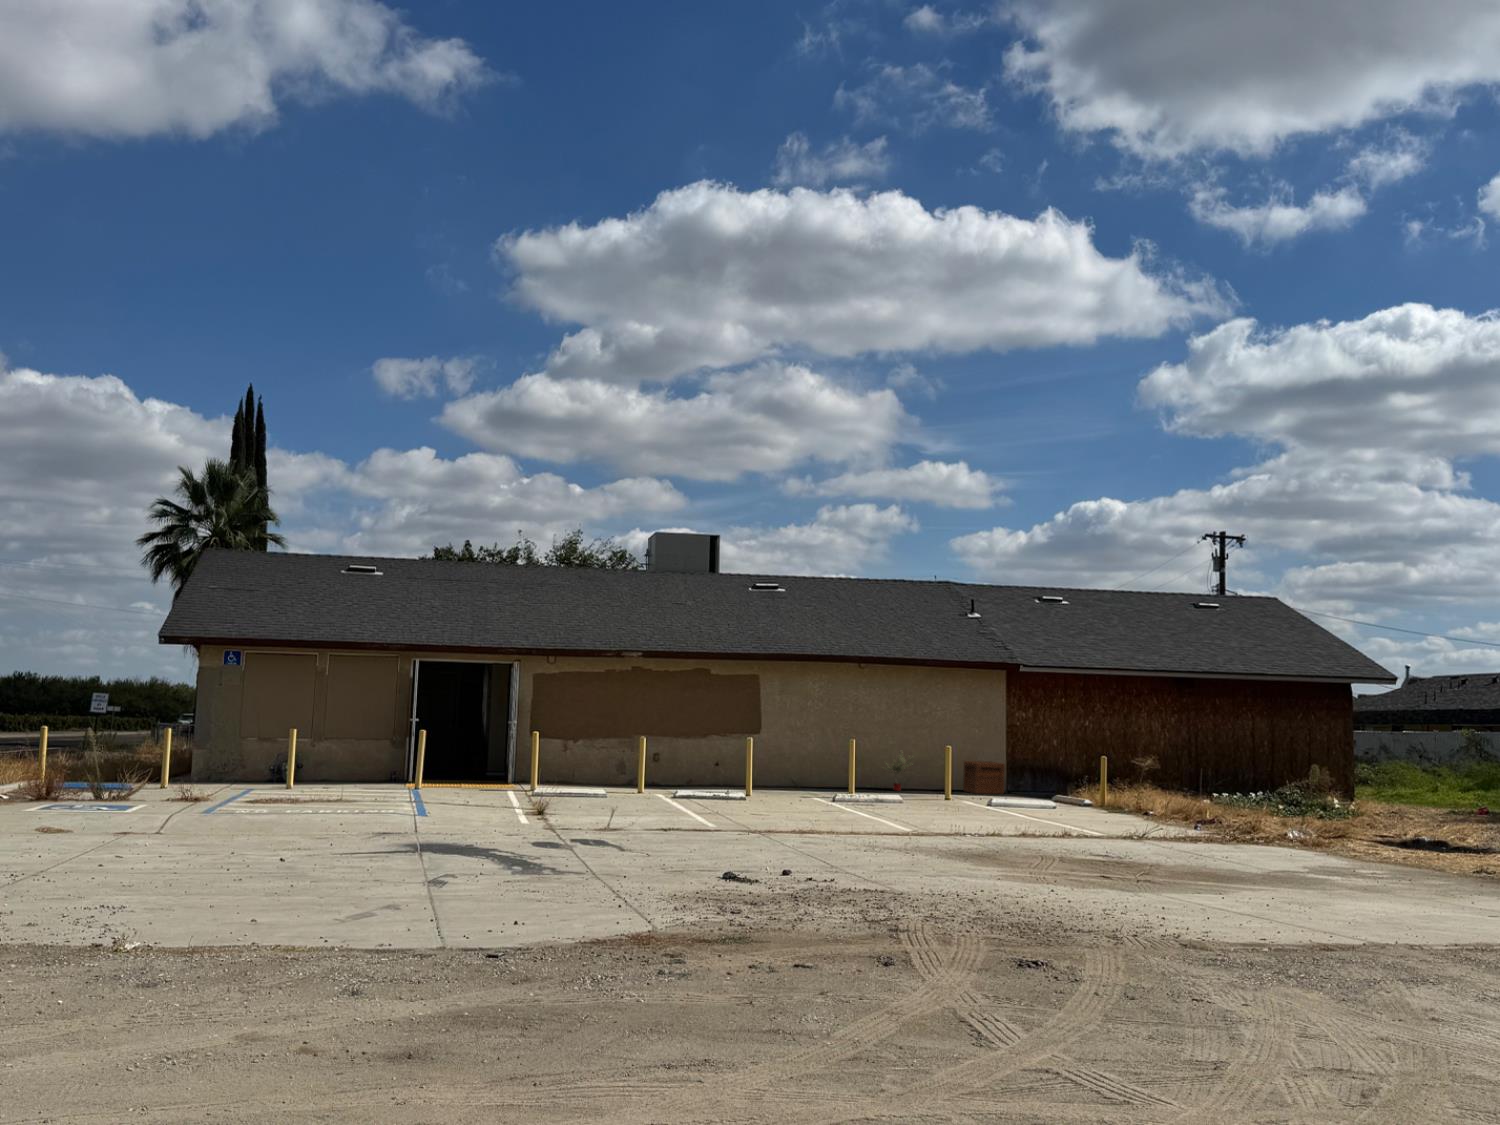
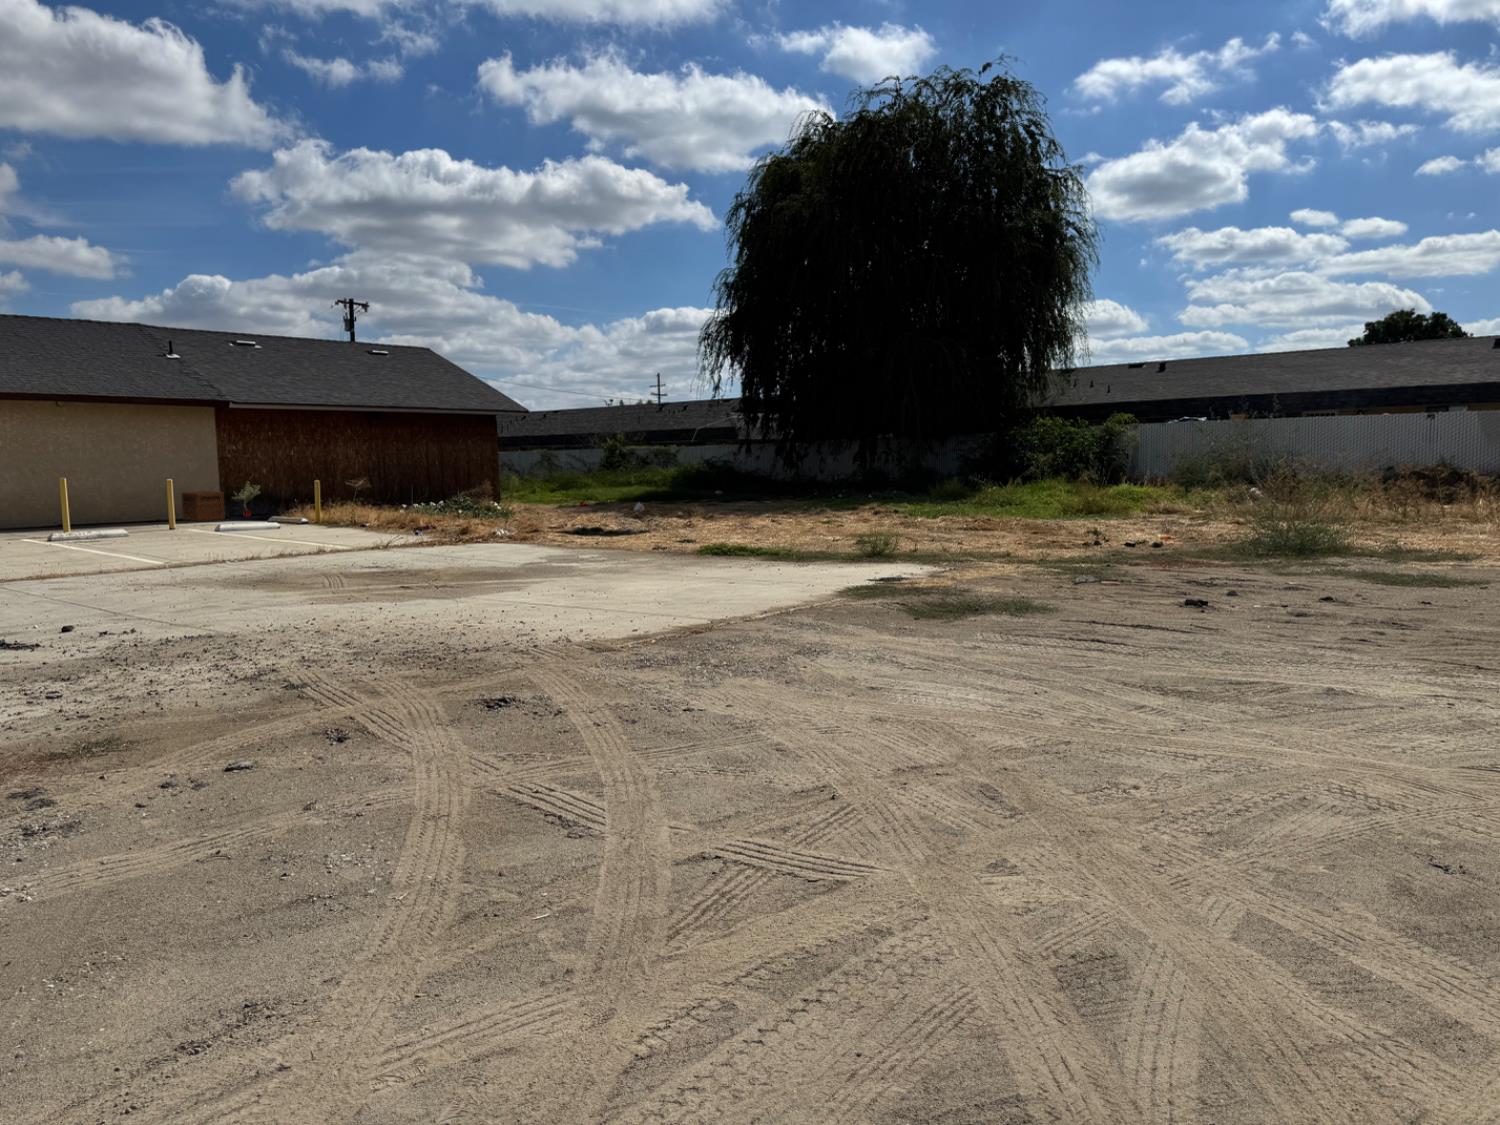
potted tree: present [883,750,913,791] -> present [234,482,259,517]

